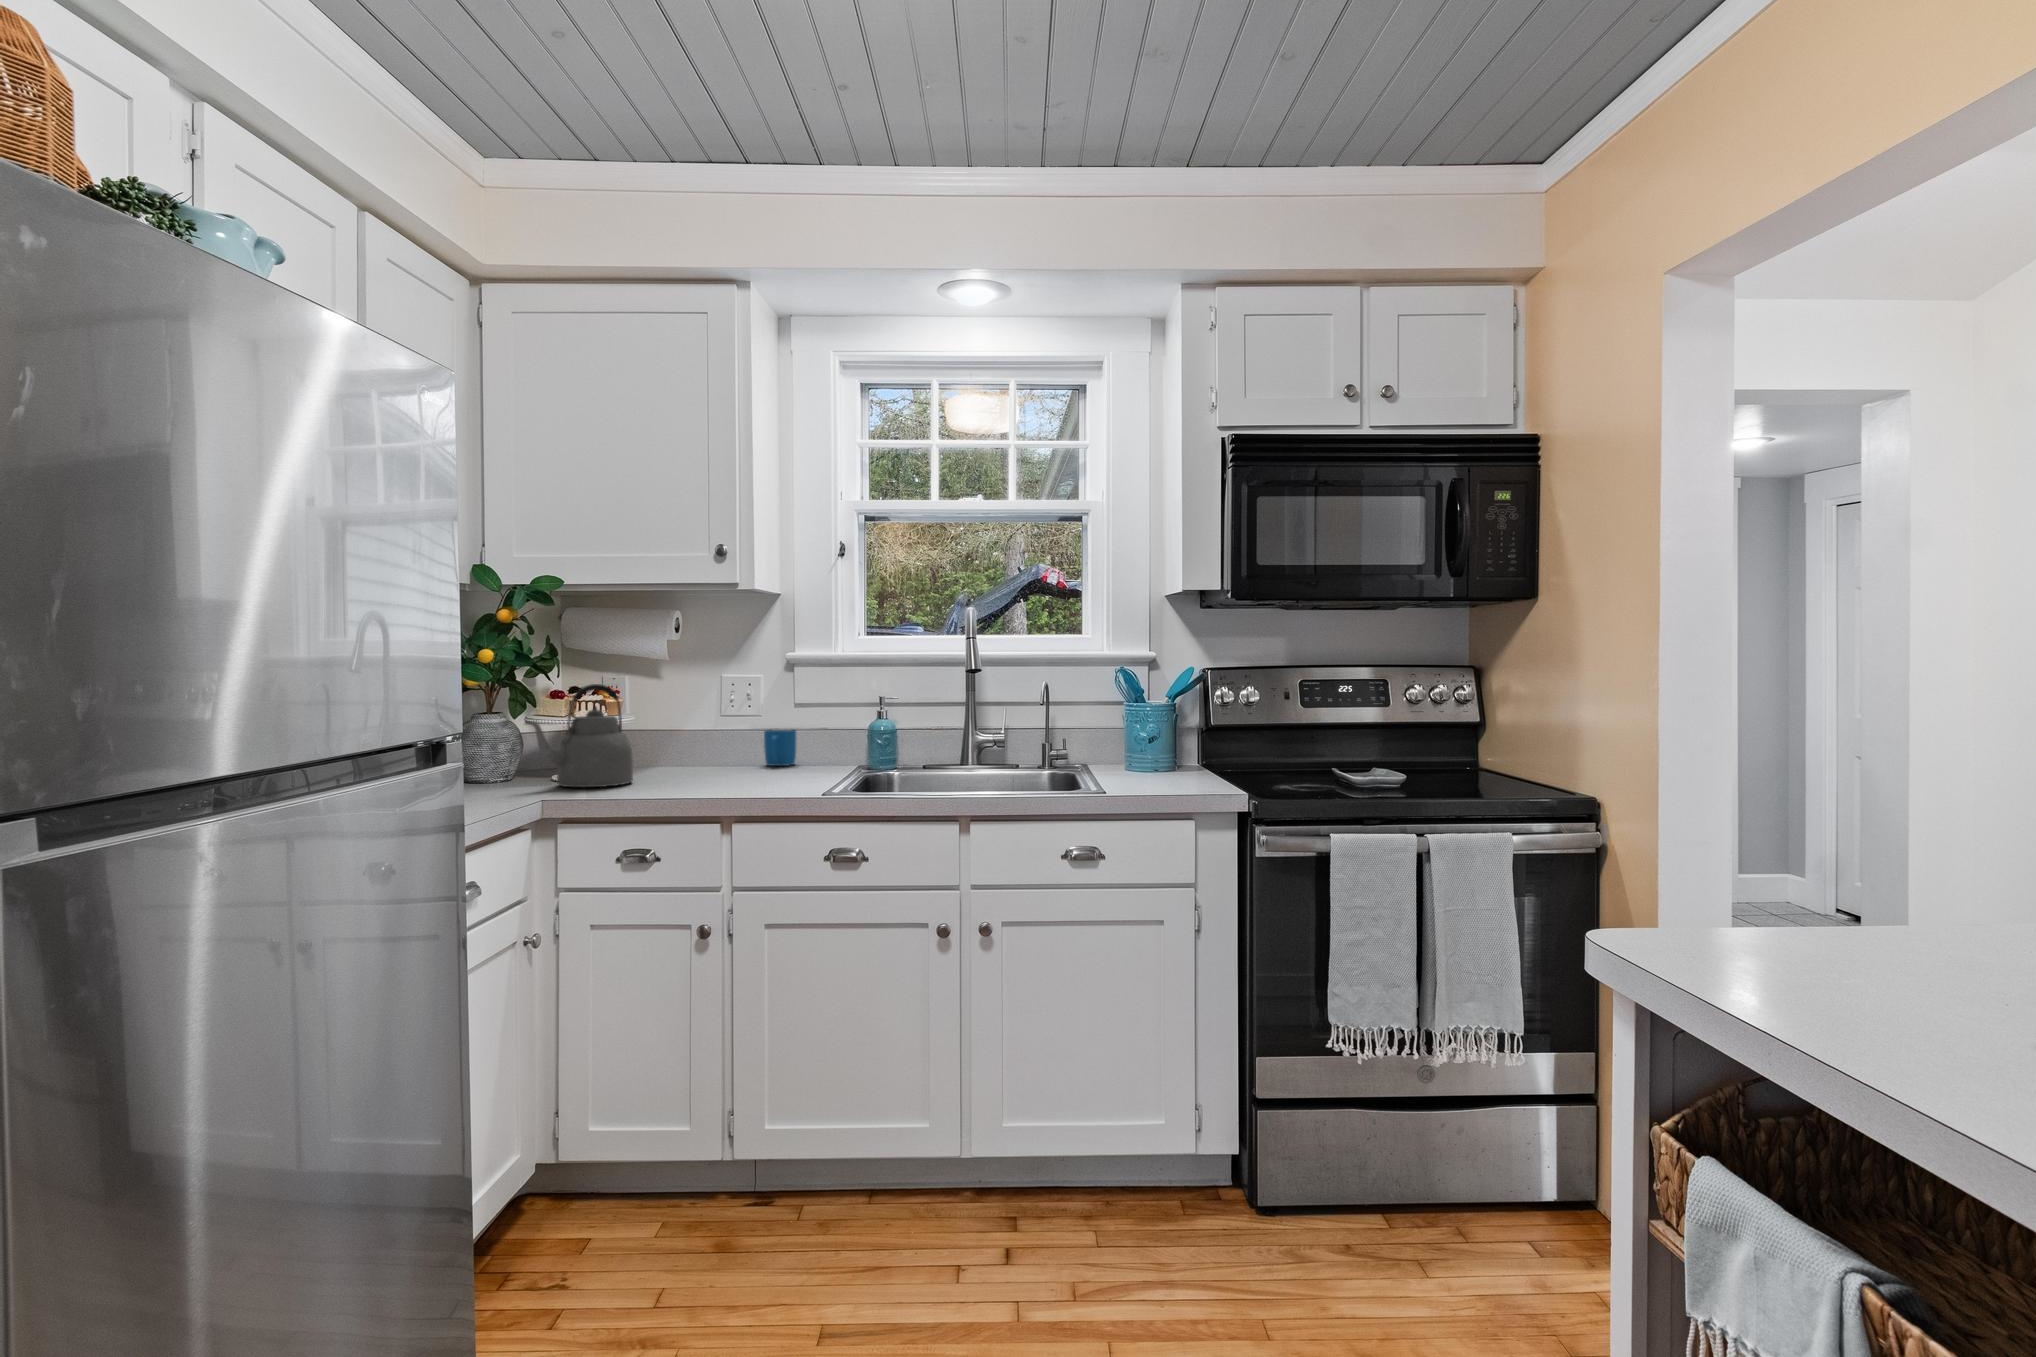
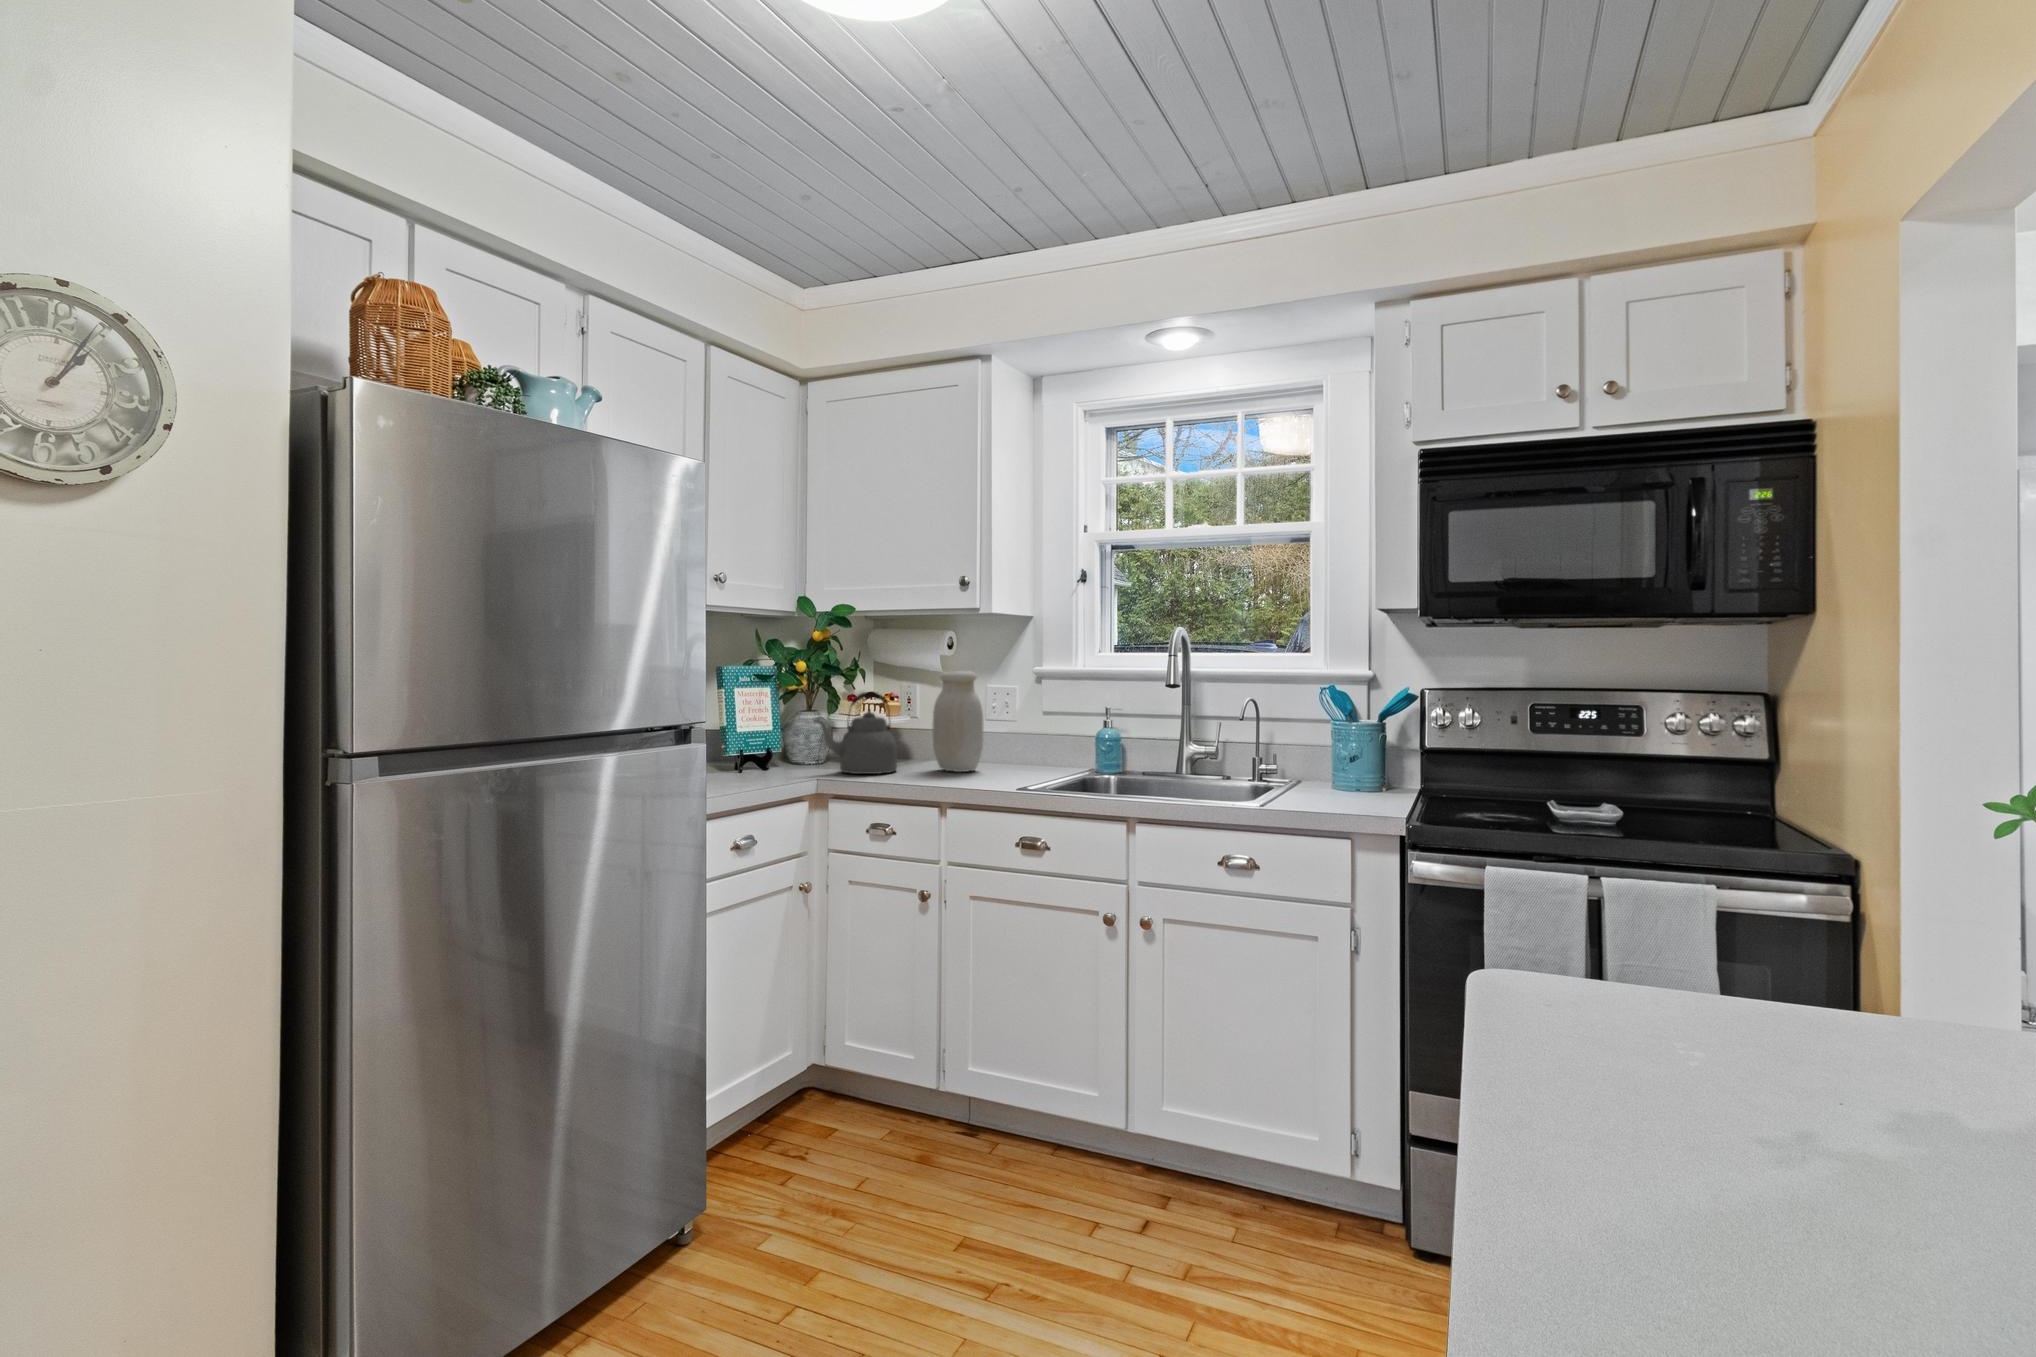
jar: none [676,657,741,778] -> present [932,671,983,772]
mug: present [764,728,796,766] -> none [1016,732,1043,764]

